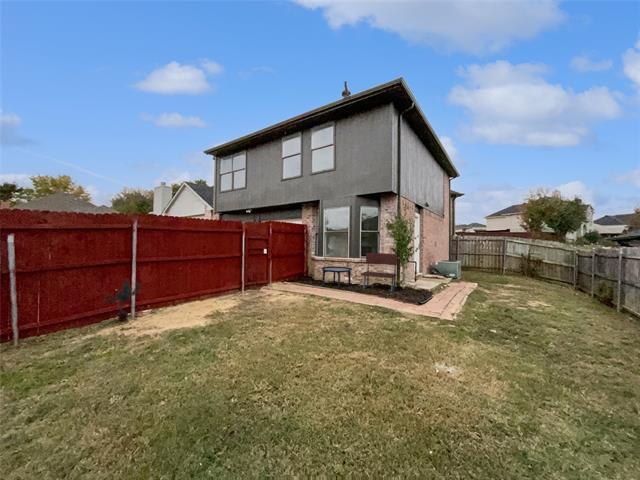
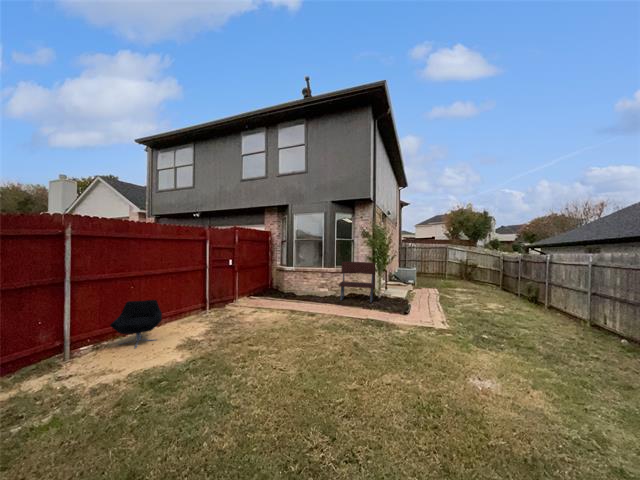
round table: present [321,266,352,289] -> none [294,277,328,302]
potted tree: present [102,279,141,321] -> none [22,305,83,366]
lounge chair: none [161,279,201,315] -> present [110,300,162,348]

